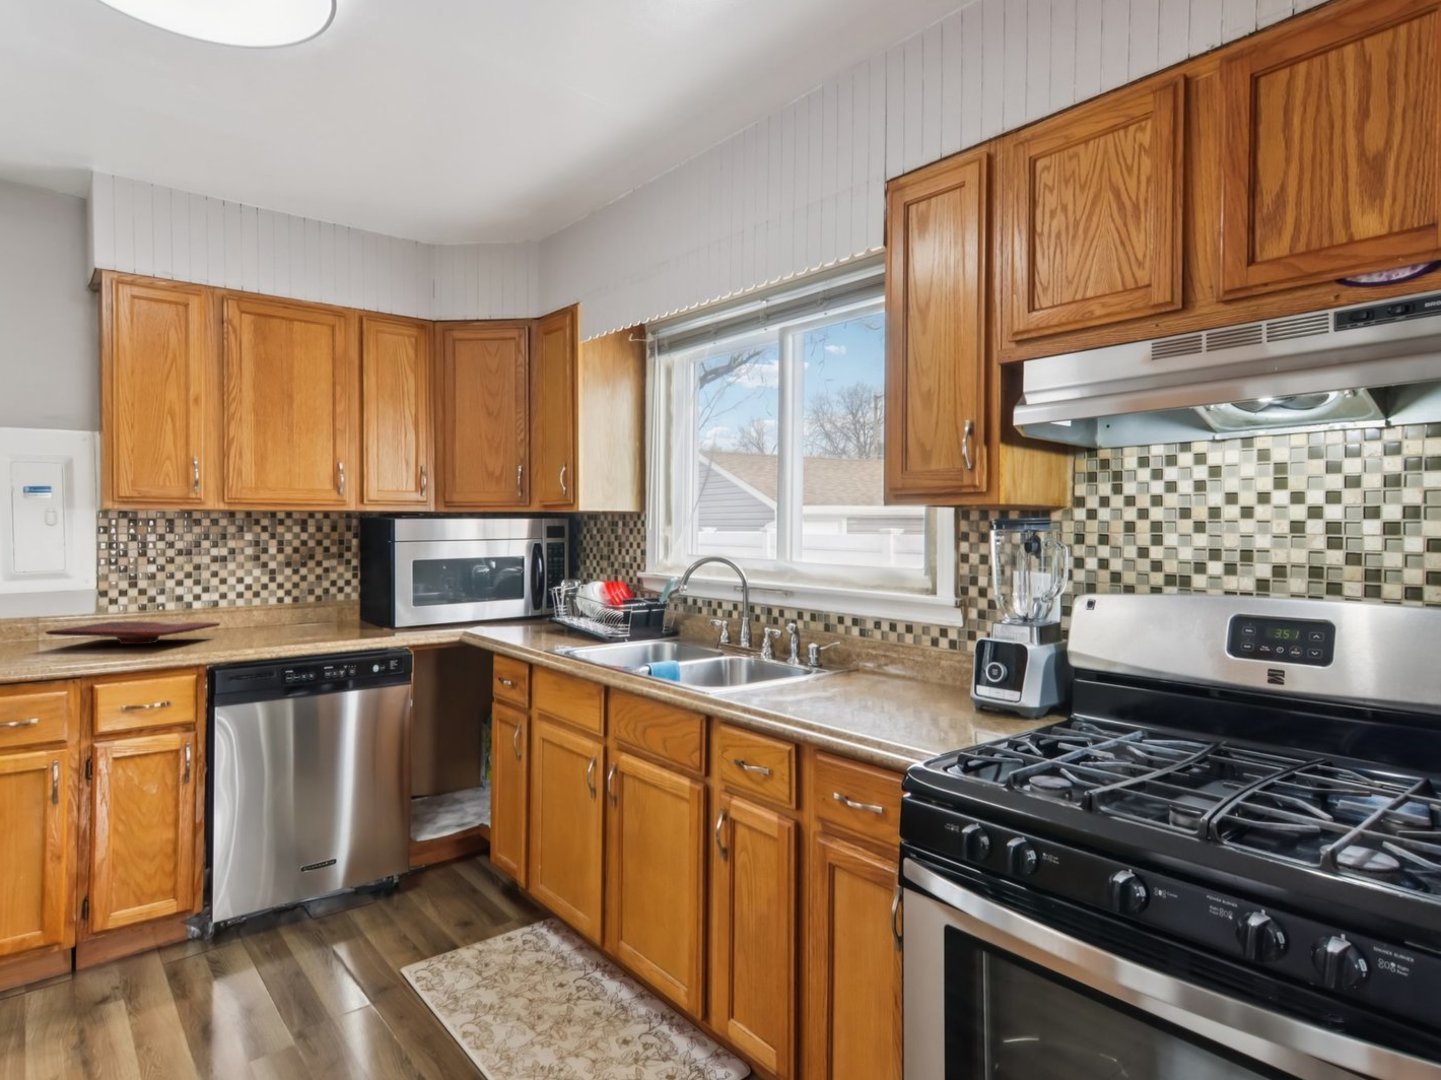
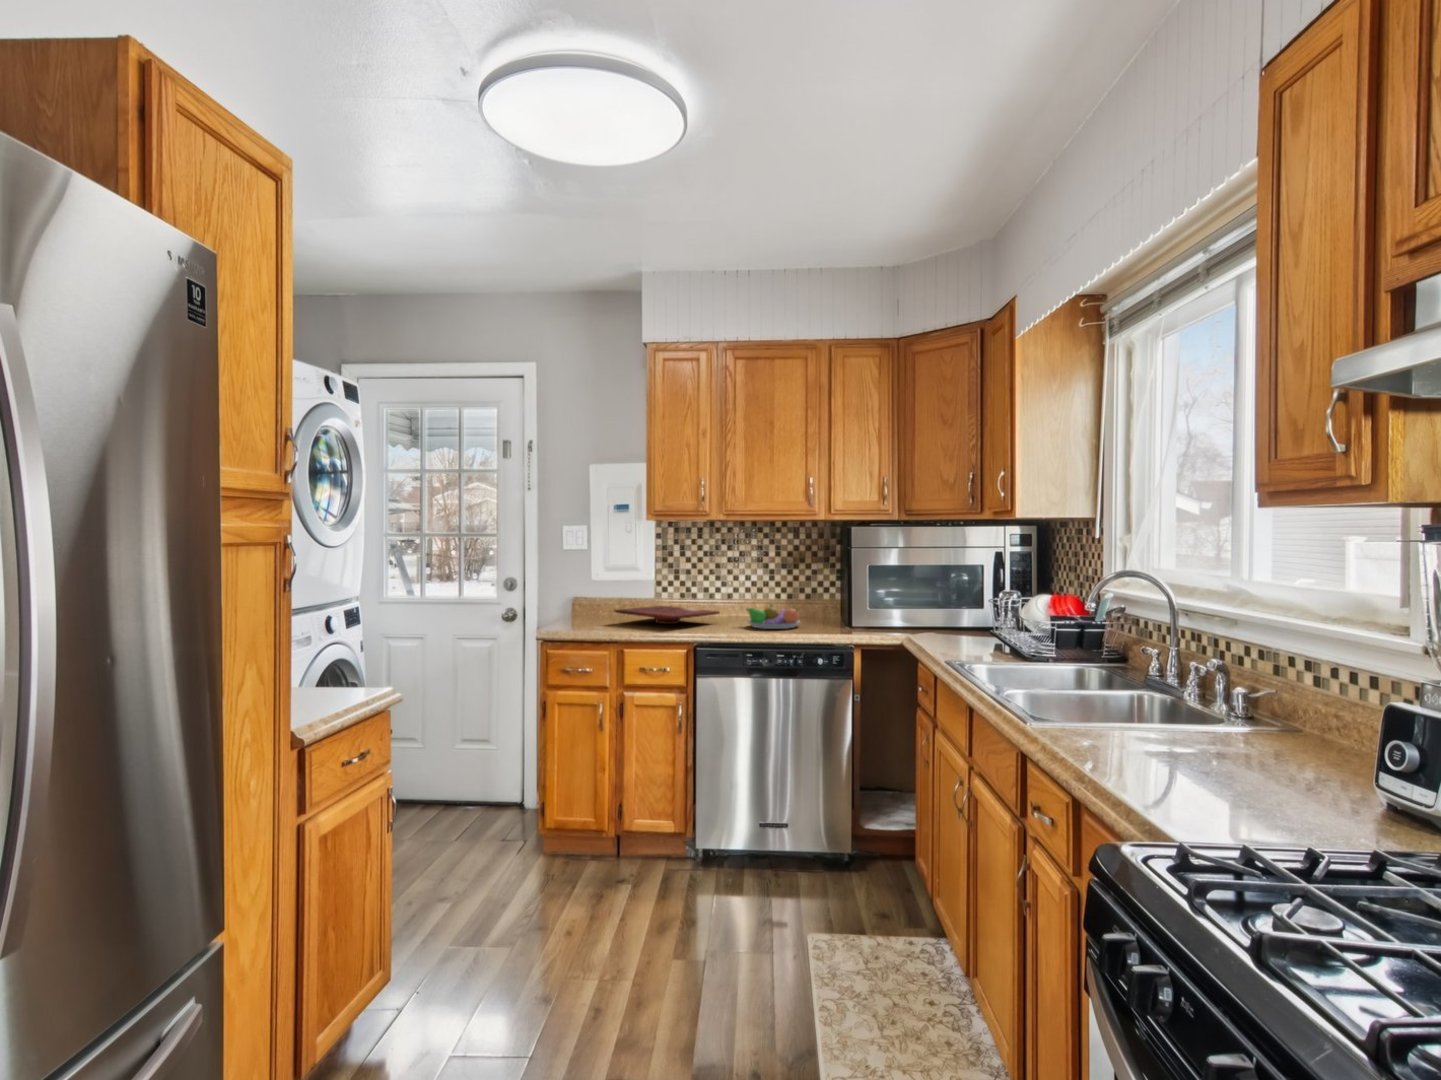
fruit bowl: none [261,608,338,638] -> present [746,604,800,629]

